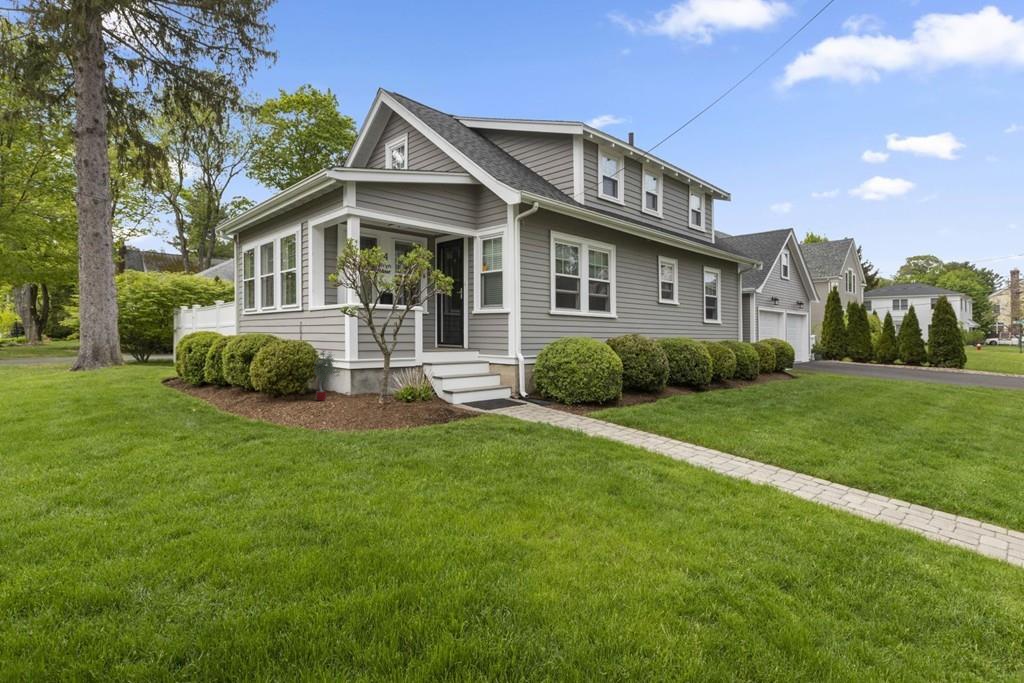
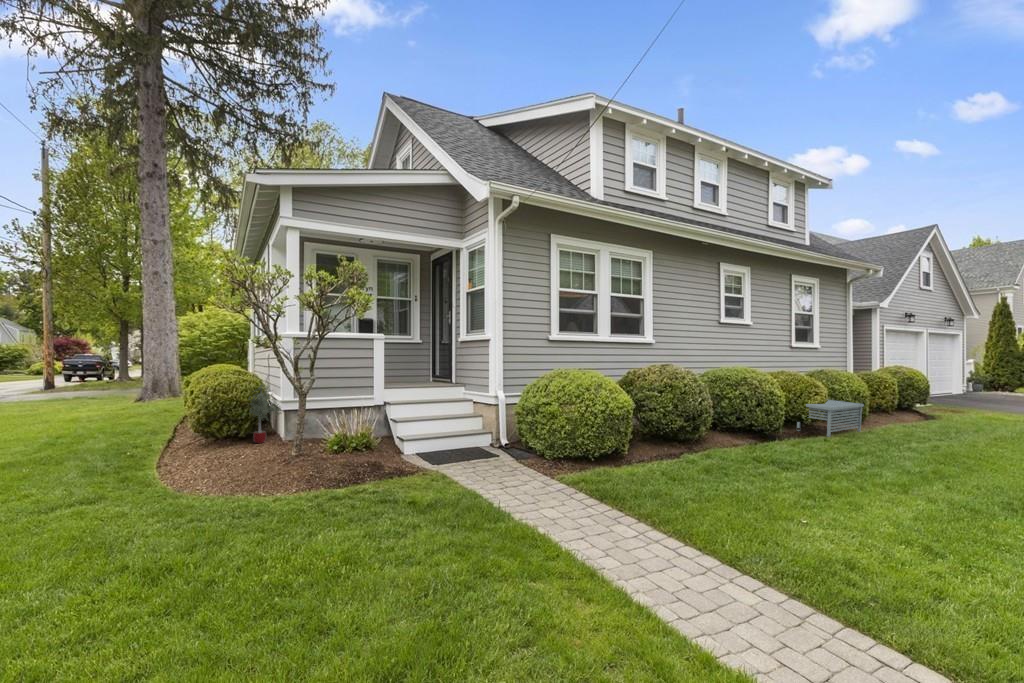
storage bench: none [716,362,761,388] -> present [797,400,864,437]

